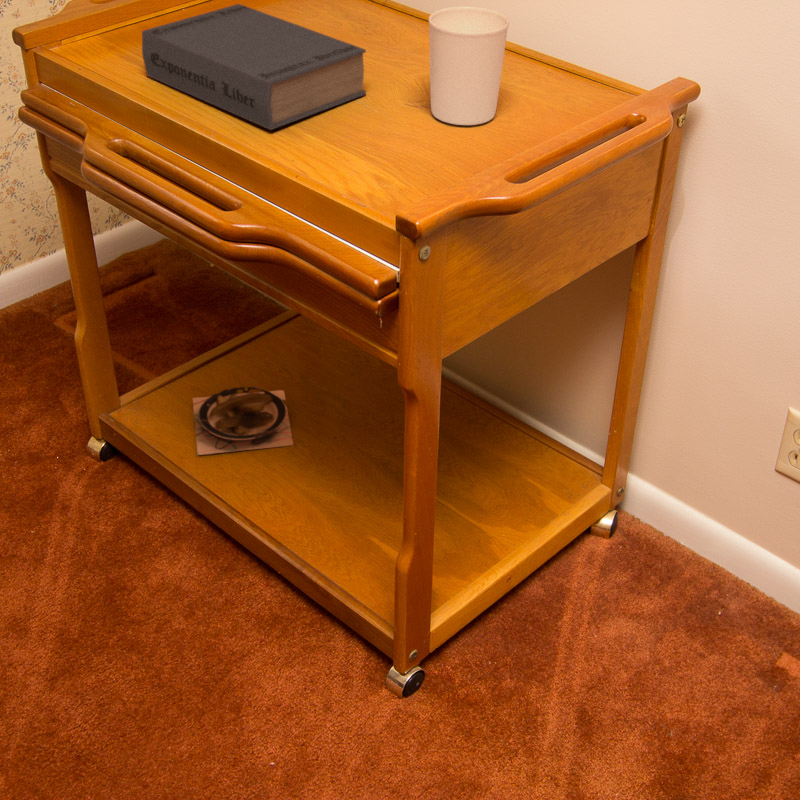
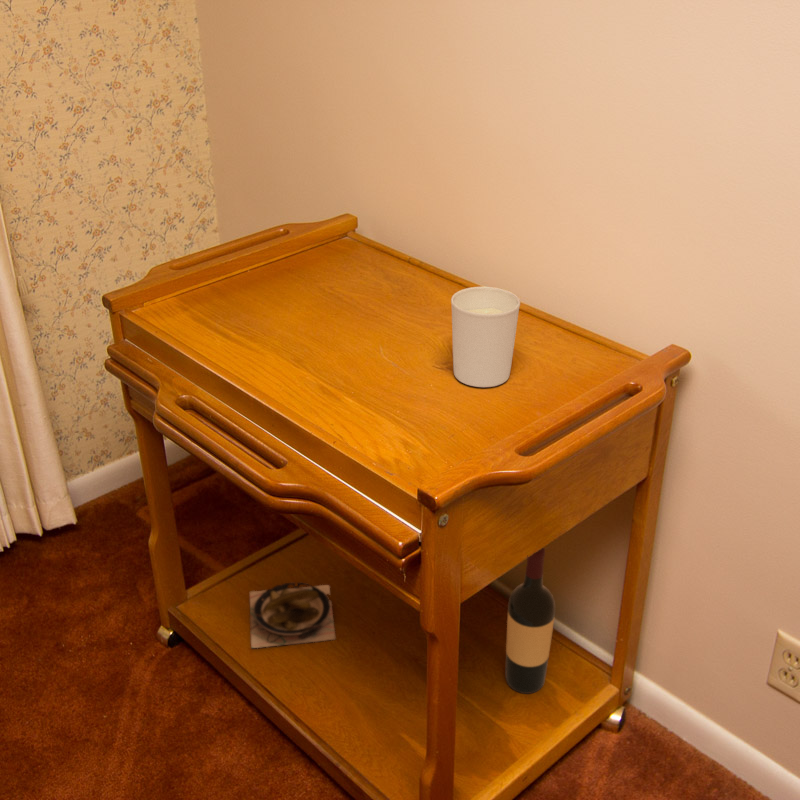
book: present [142,4,366,130] -> none [209,274,398,393]
wine bottle: none [486,322,543,495] -> present [505,548,555,694]

